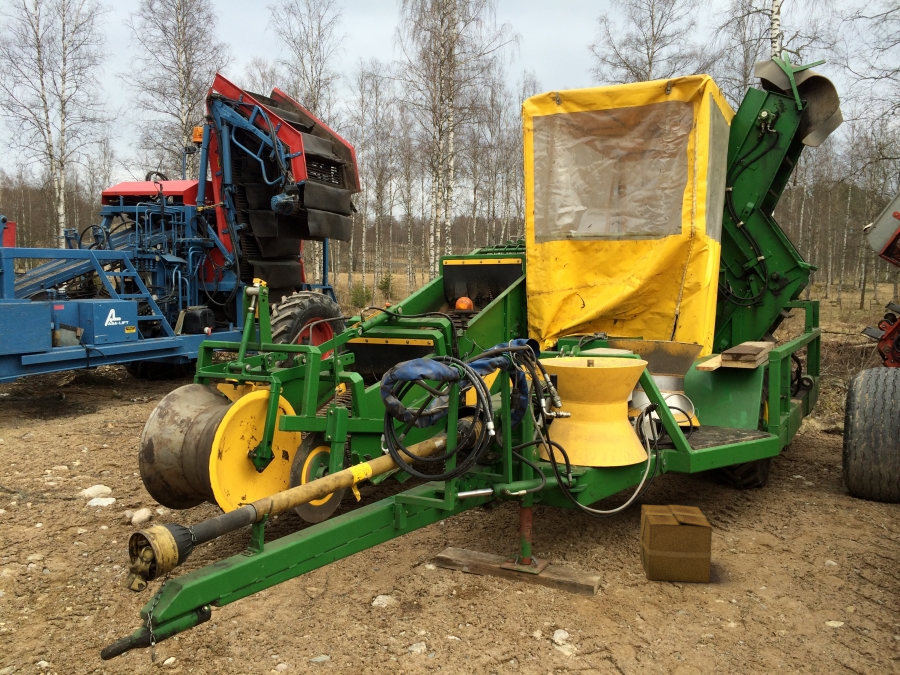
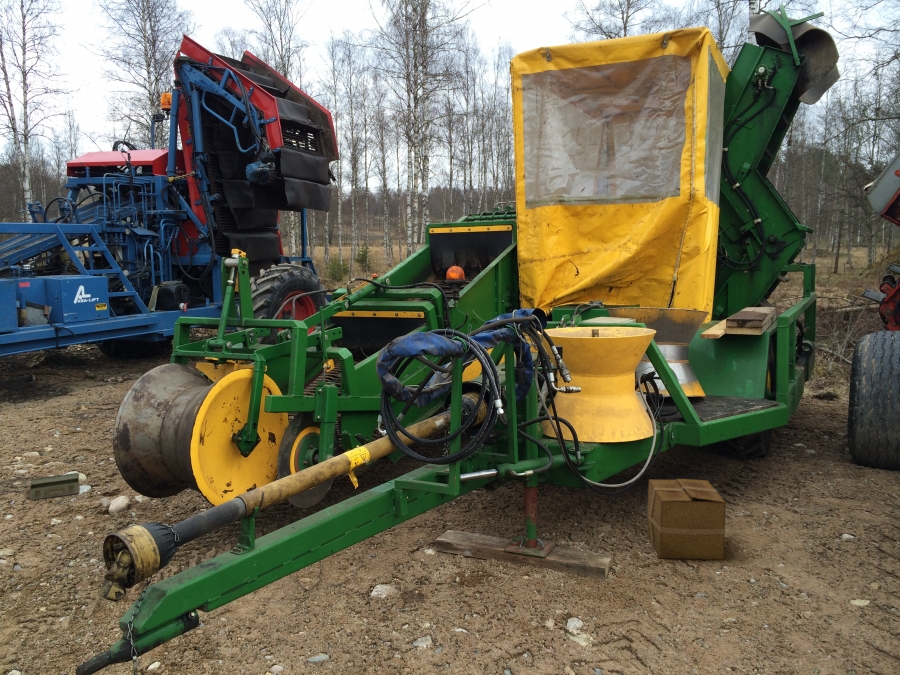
toolbox: none [60,487,105,511] -> present [30,473,80,500]

